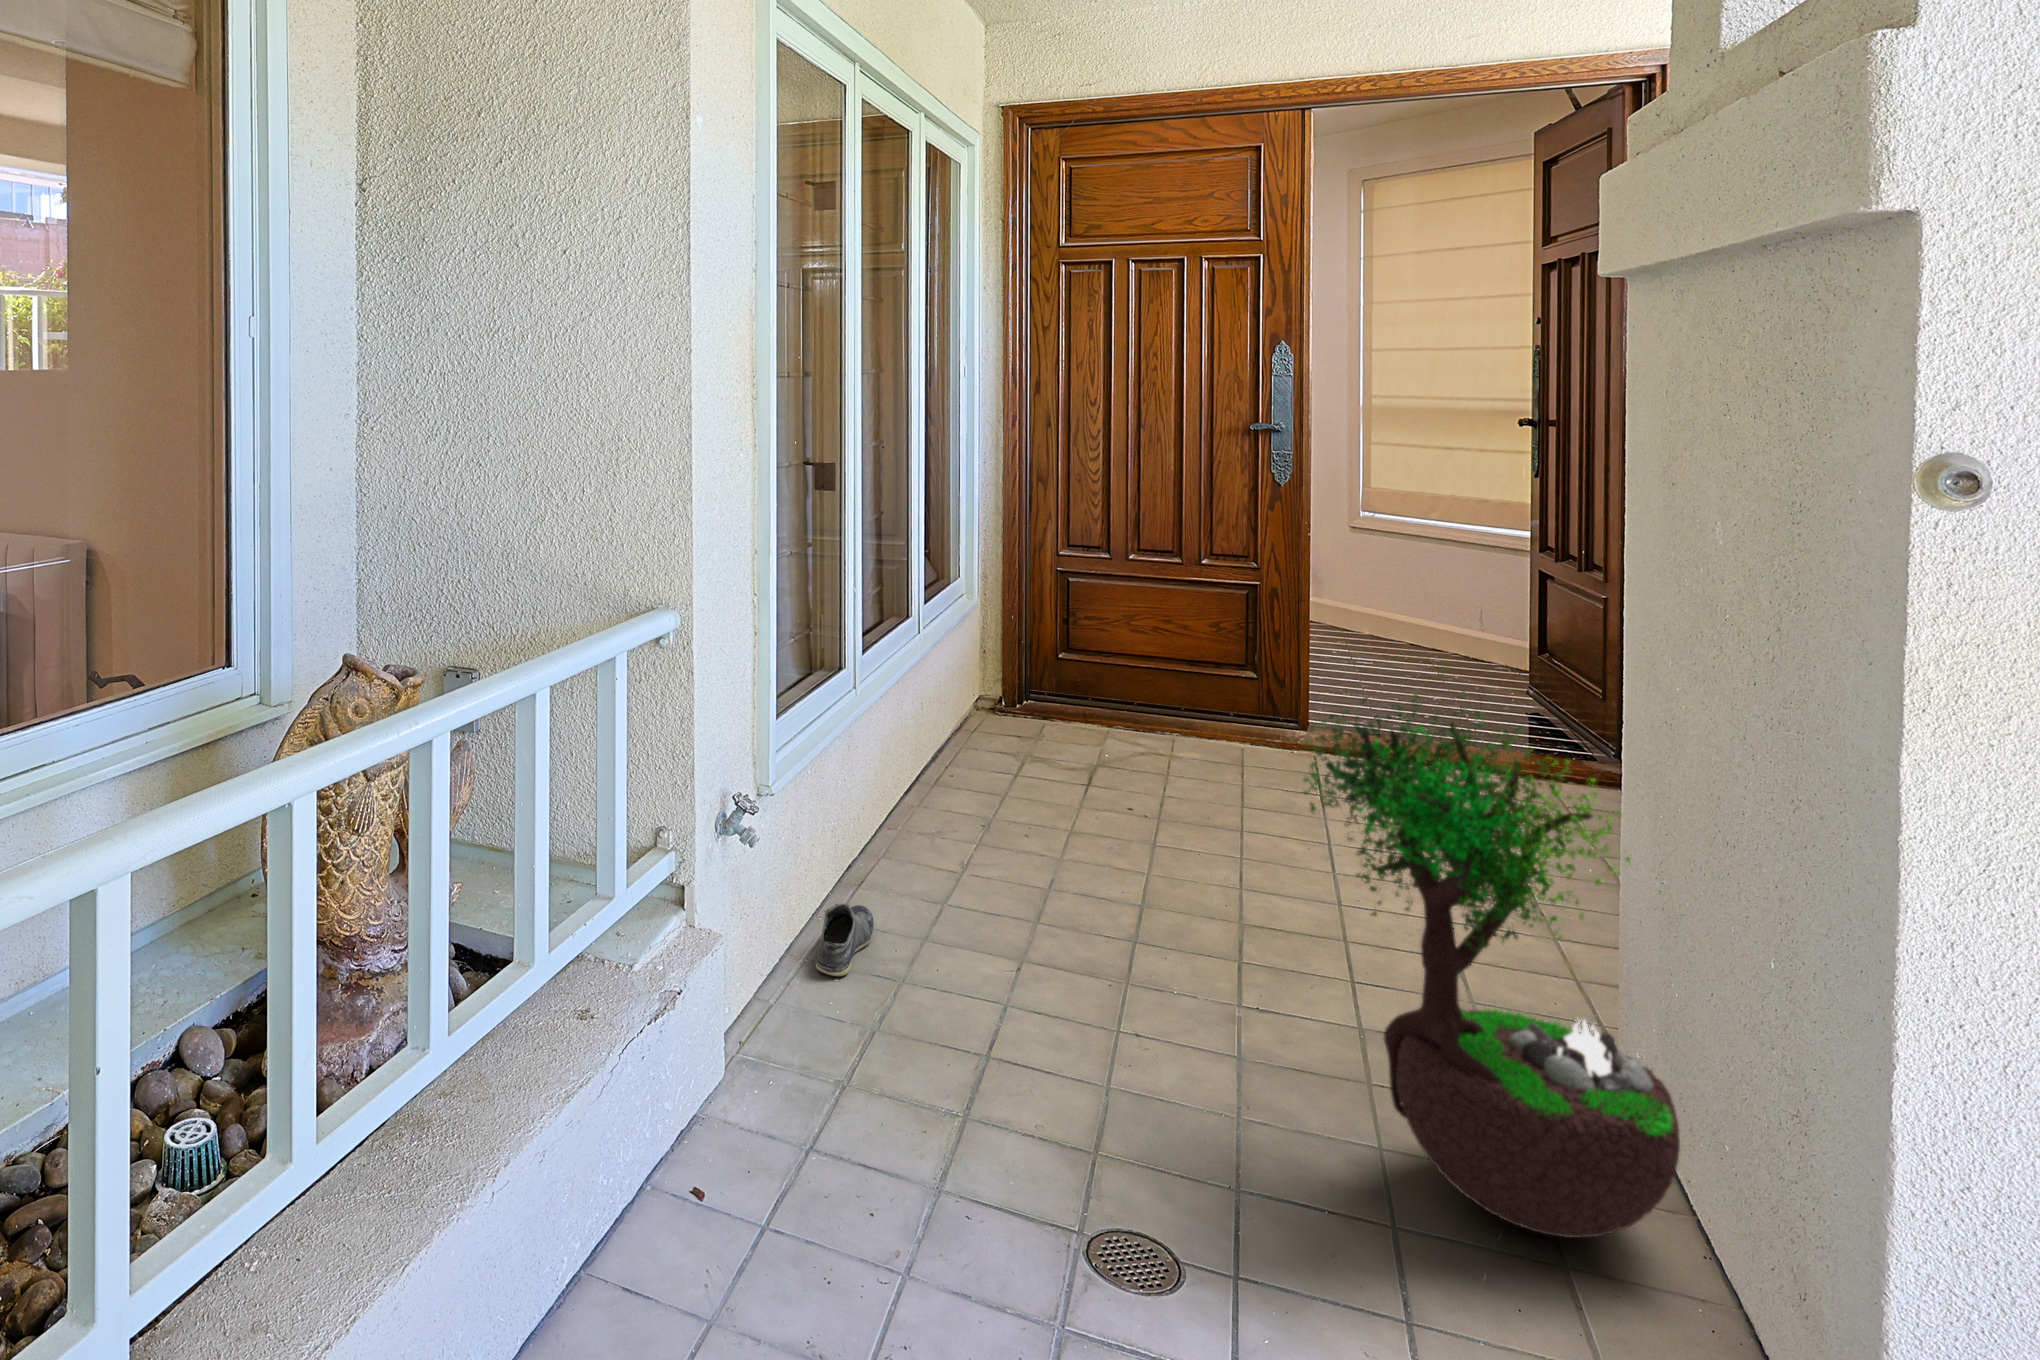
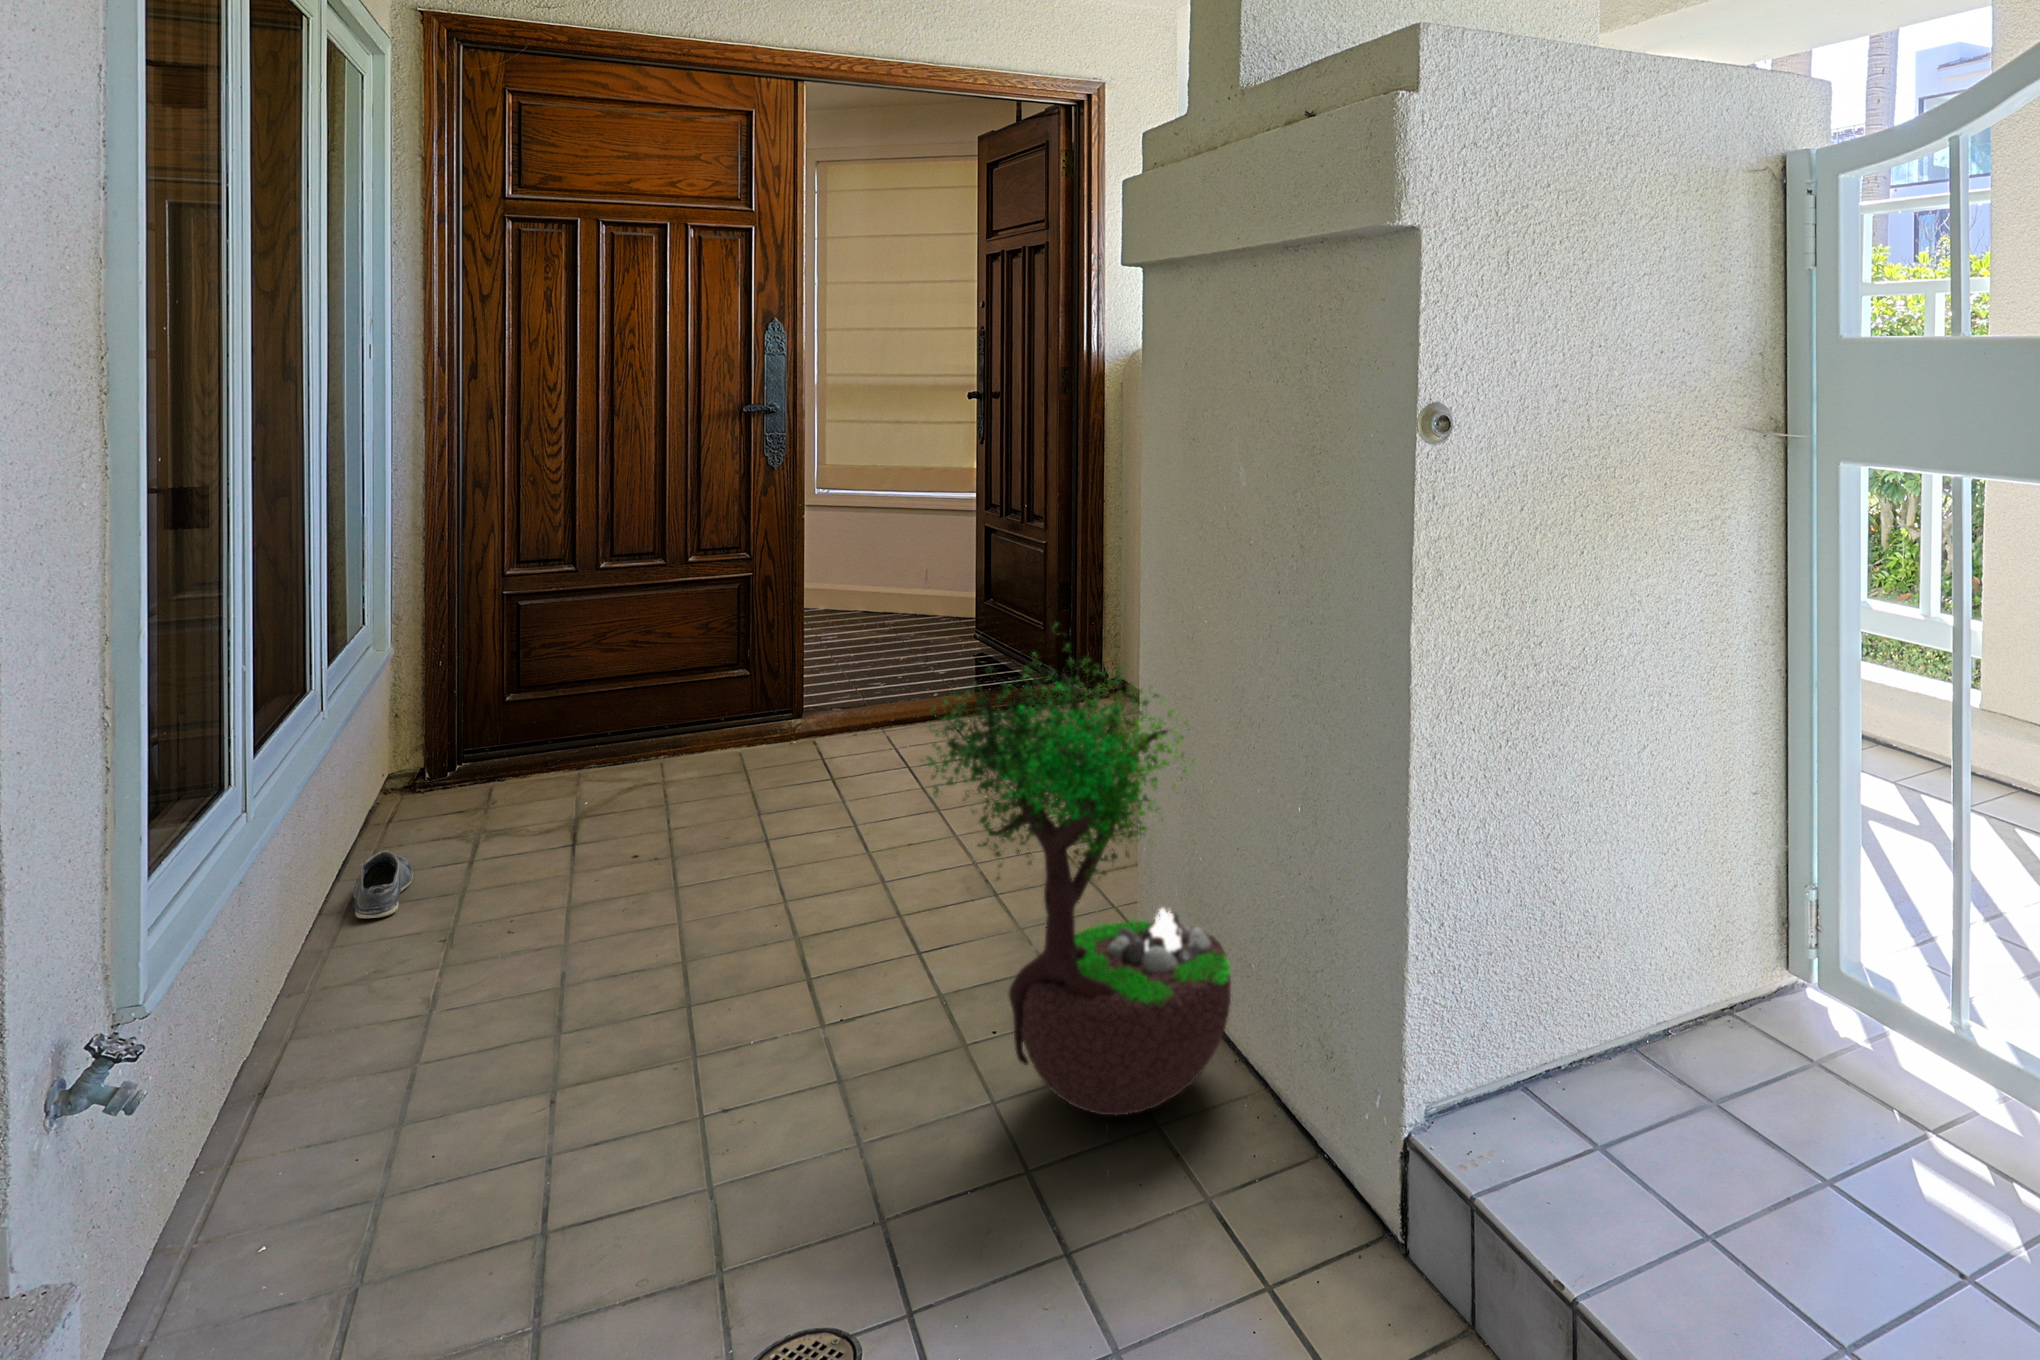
shoe: present [815,903,874,976] -> present [354,851,413,918]

